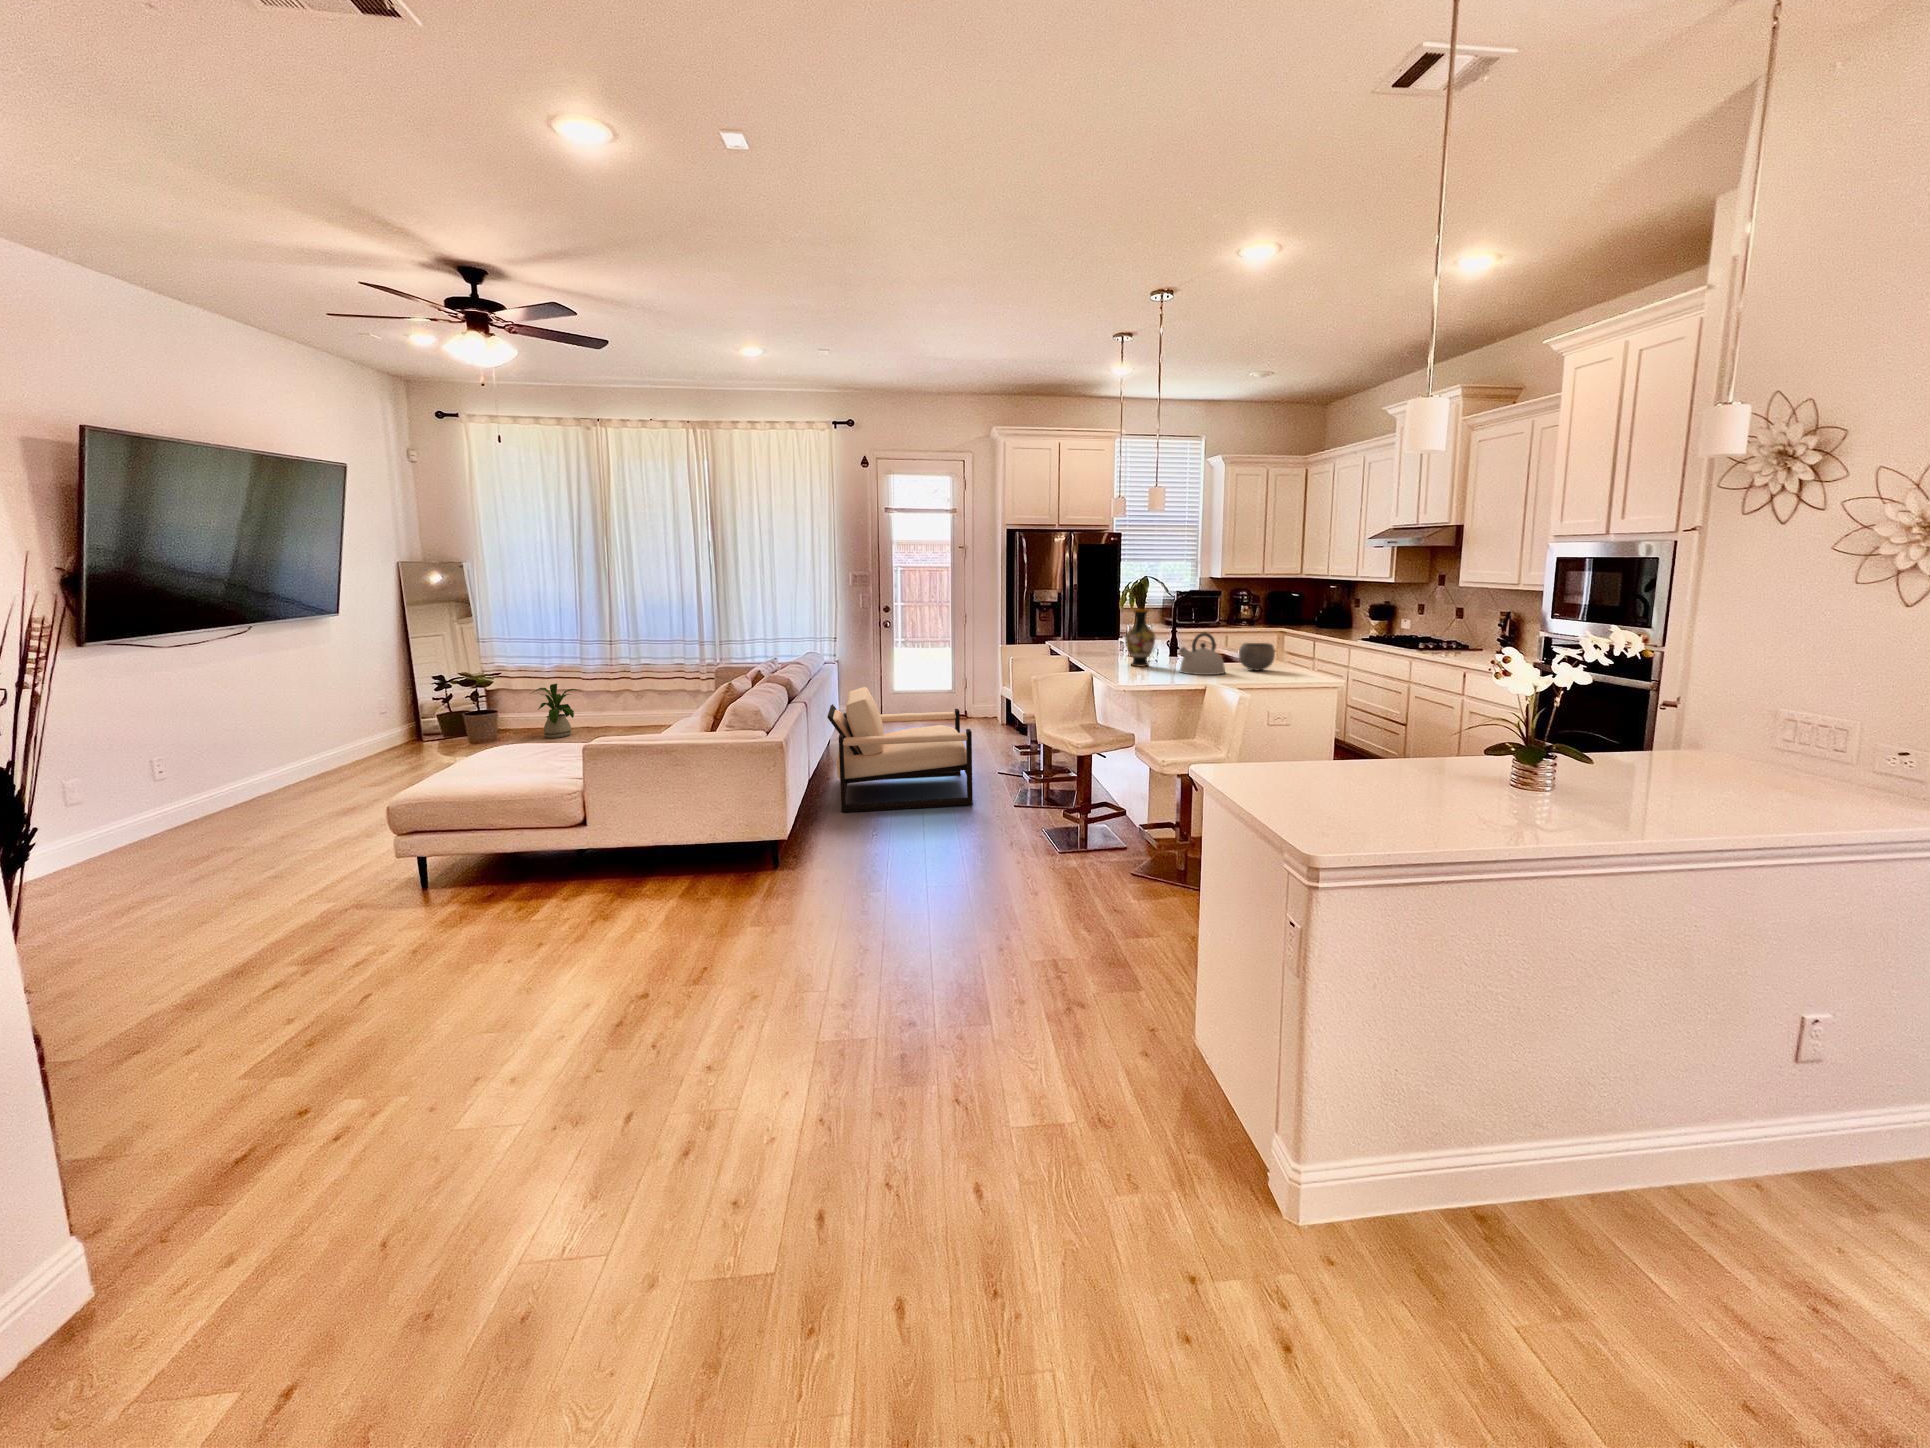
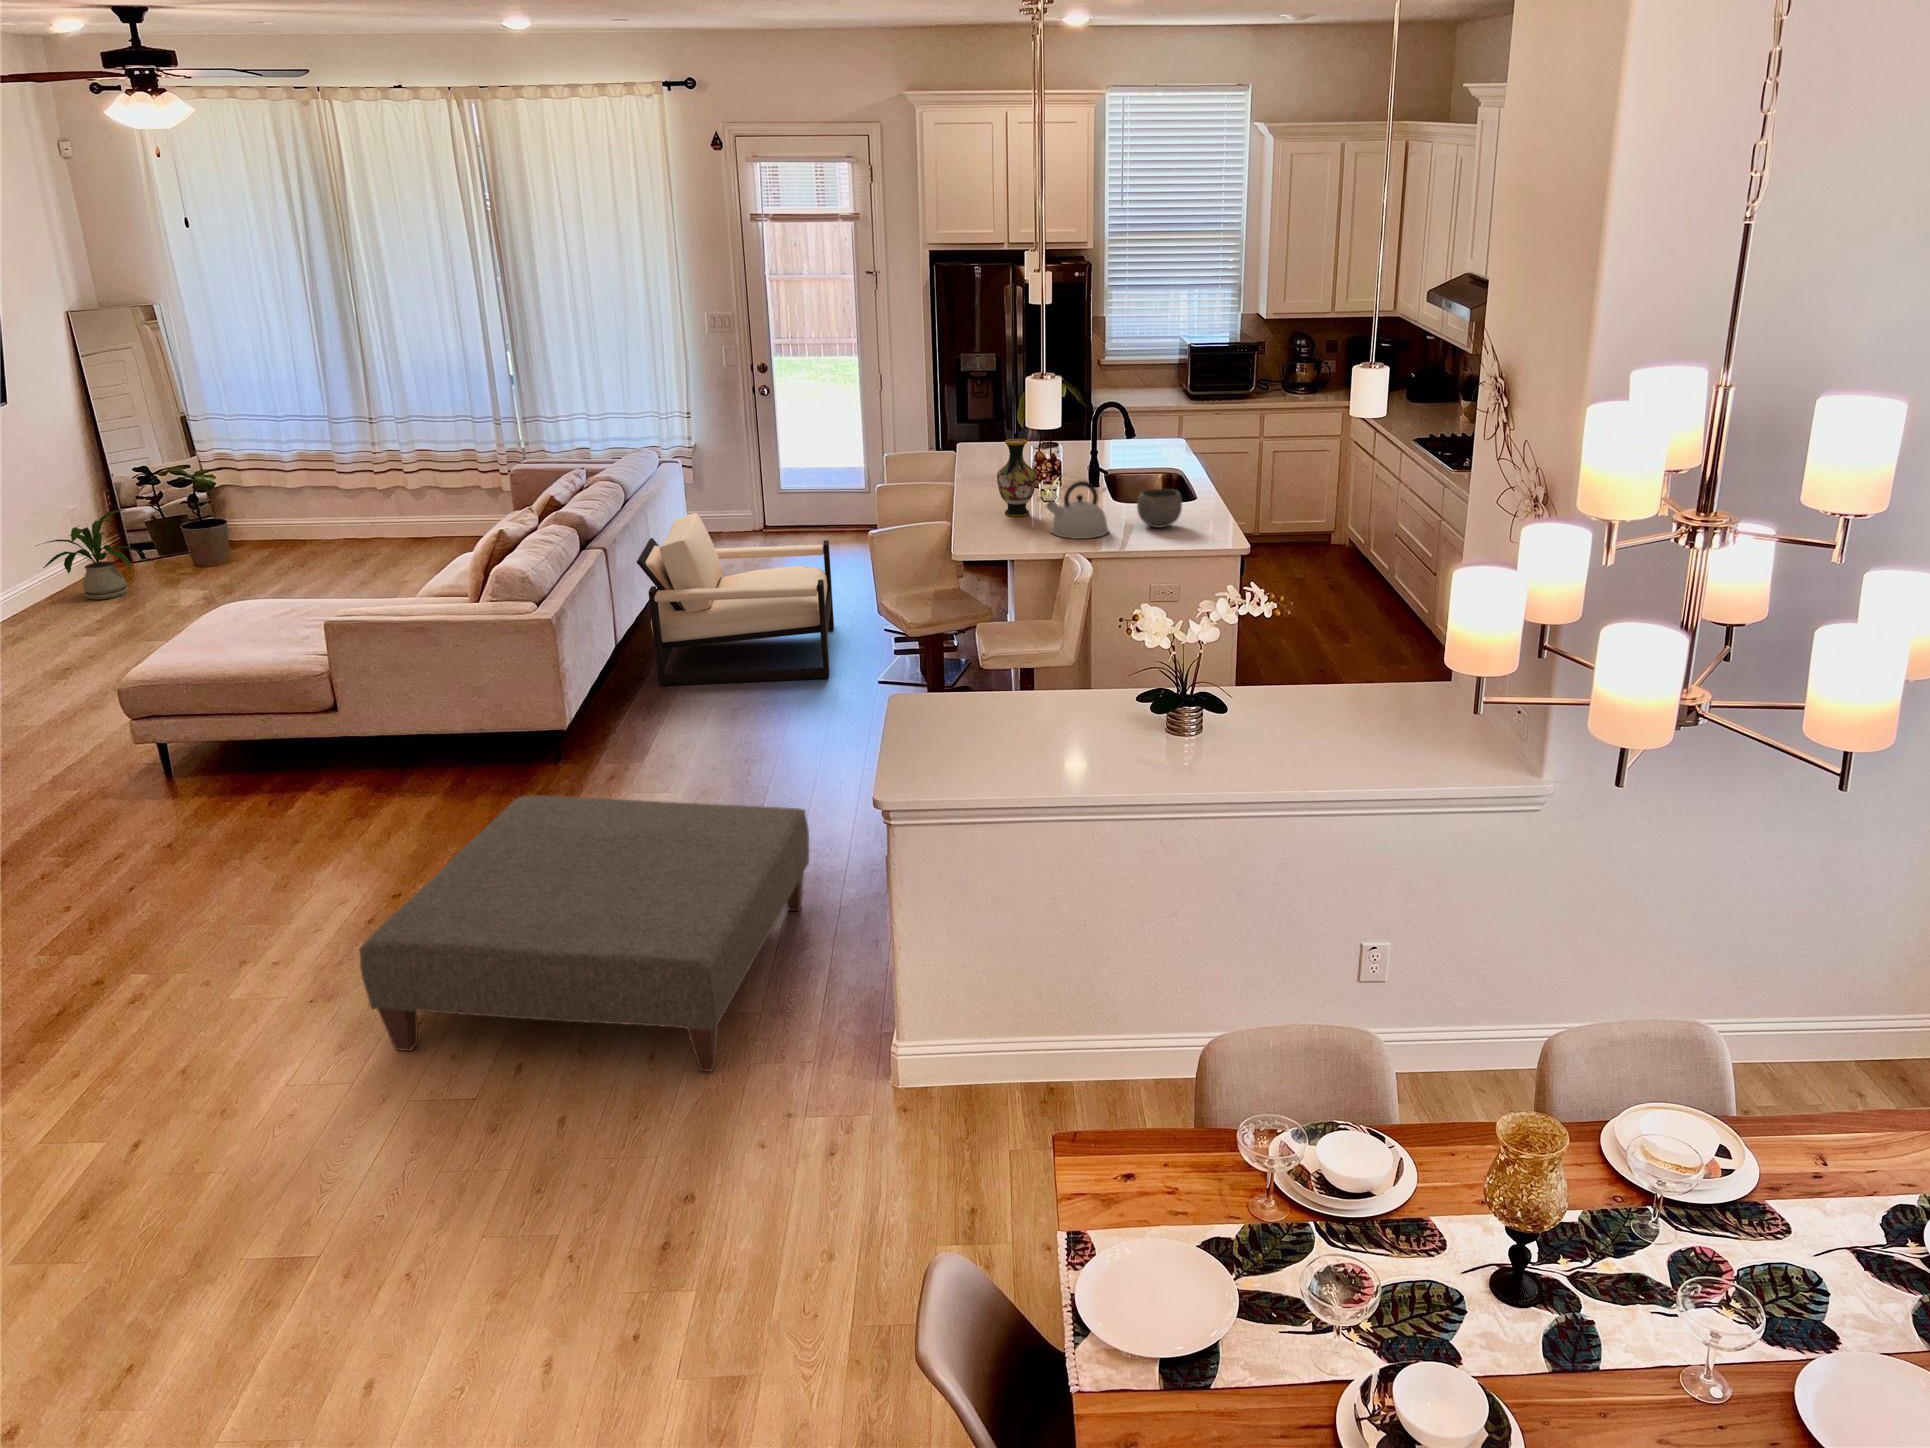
house plant: present [532,684,580,738] -> present [43,509,145,599]
ottoman: none [626,887,1048,1188] -> present [359,795,809,1071]

